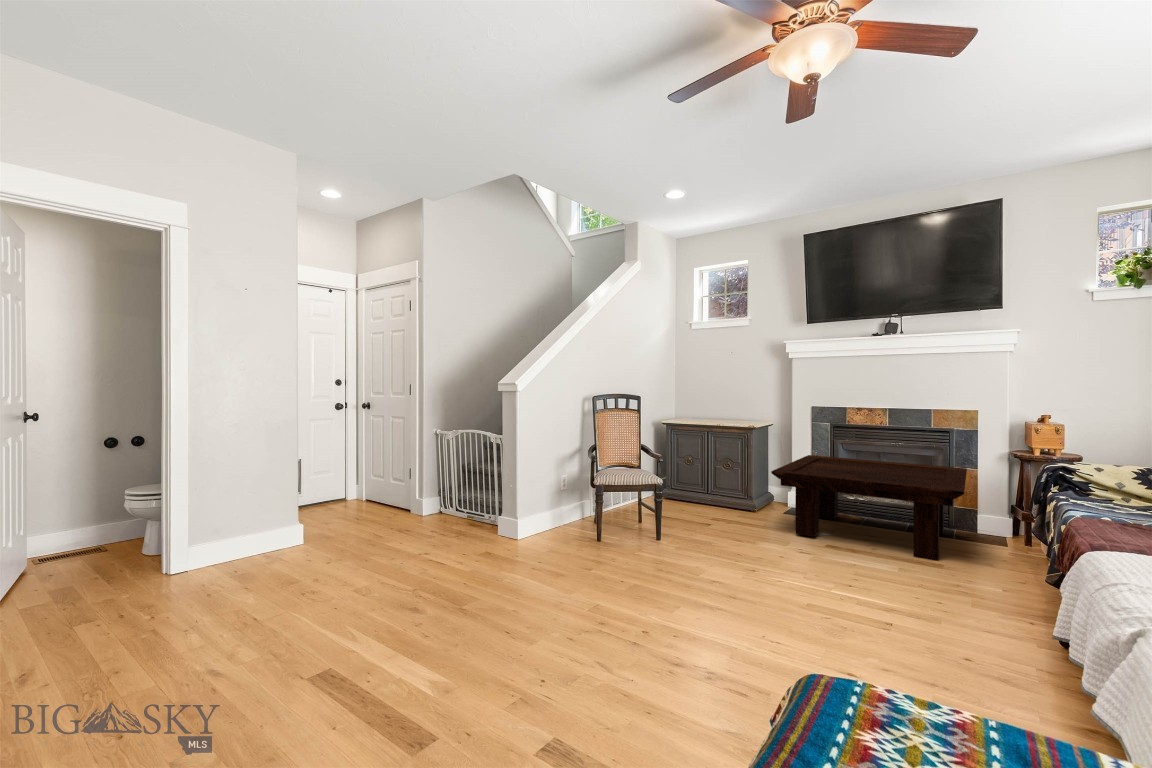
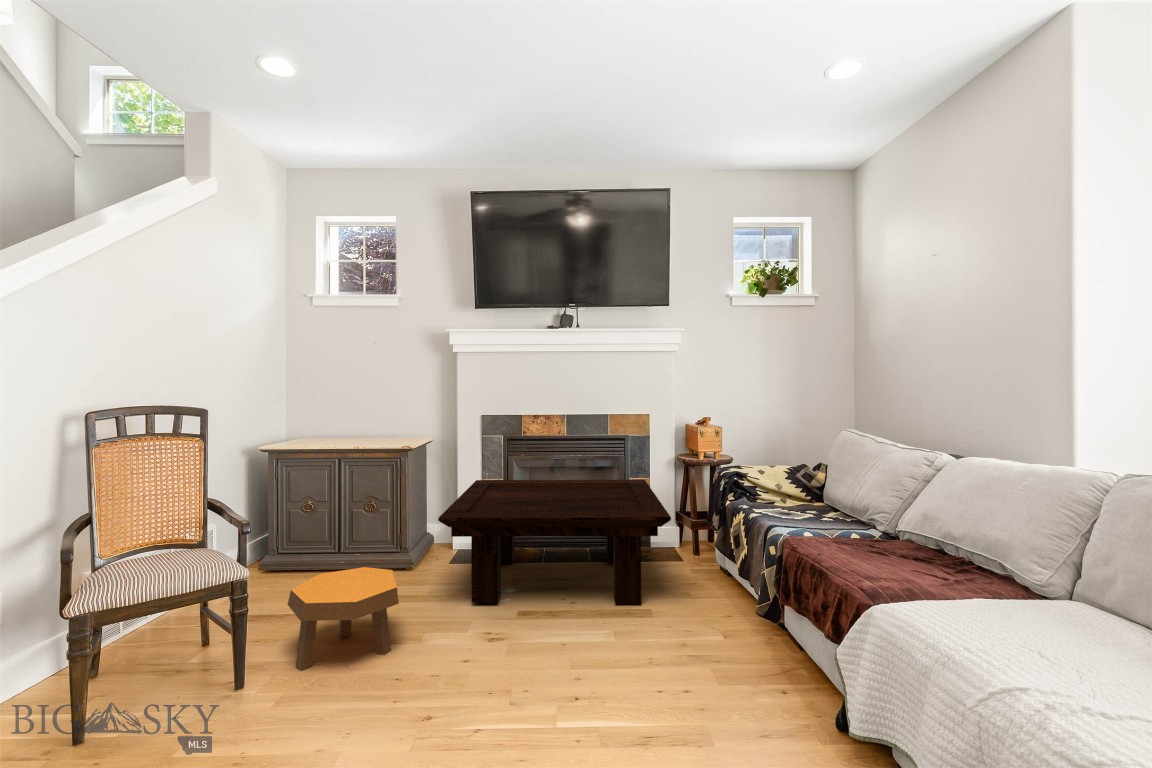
footstool: none [681,495,743,546] -> present [288,567,399,670]

